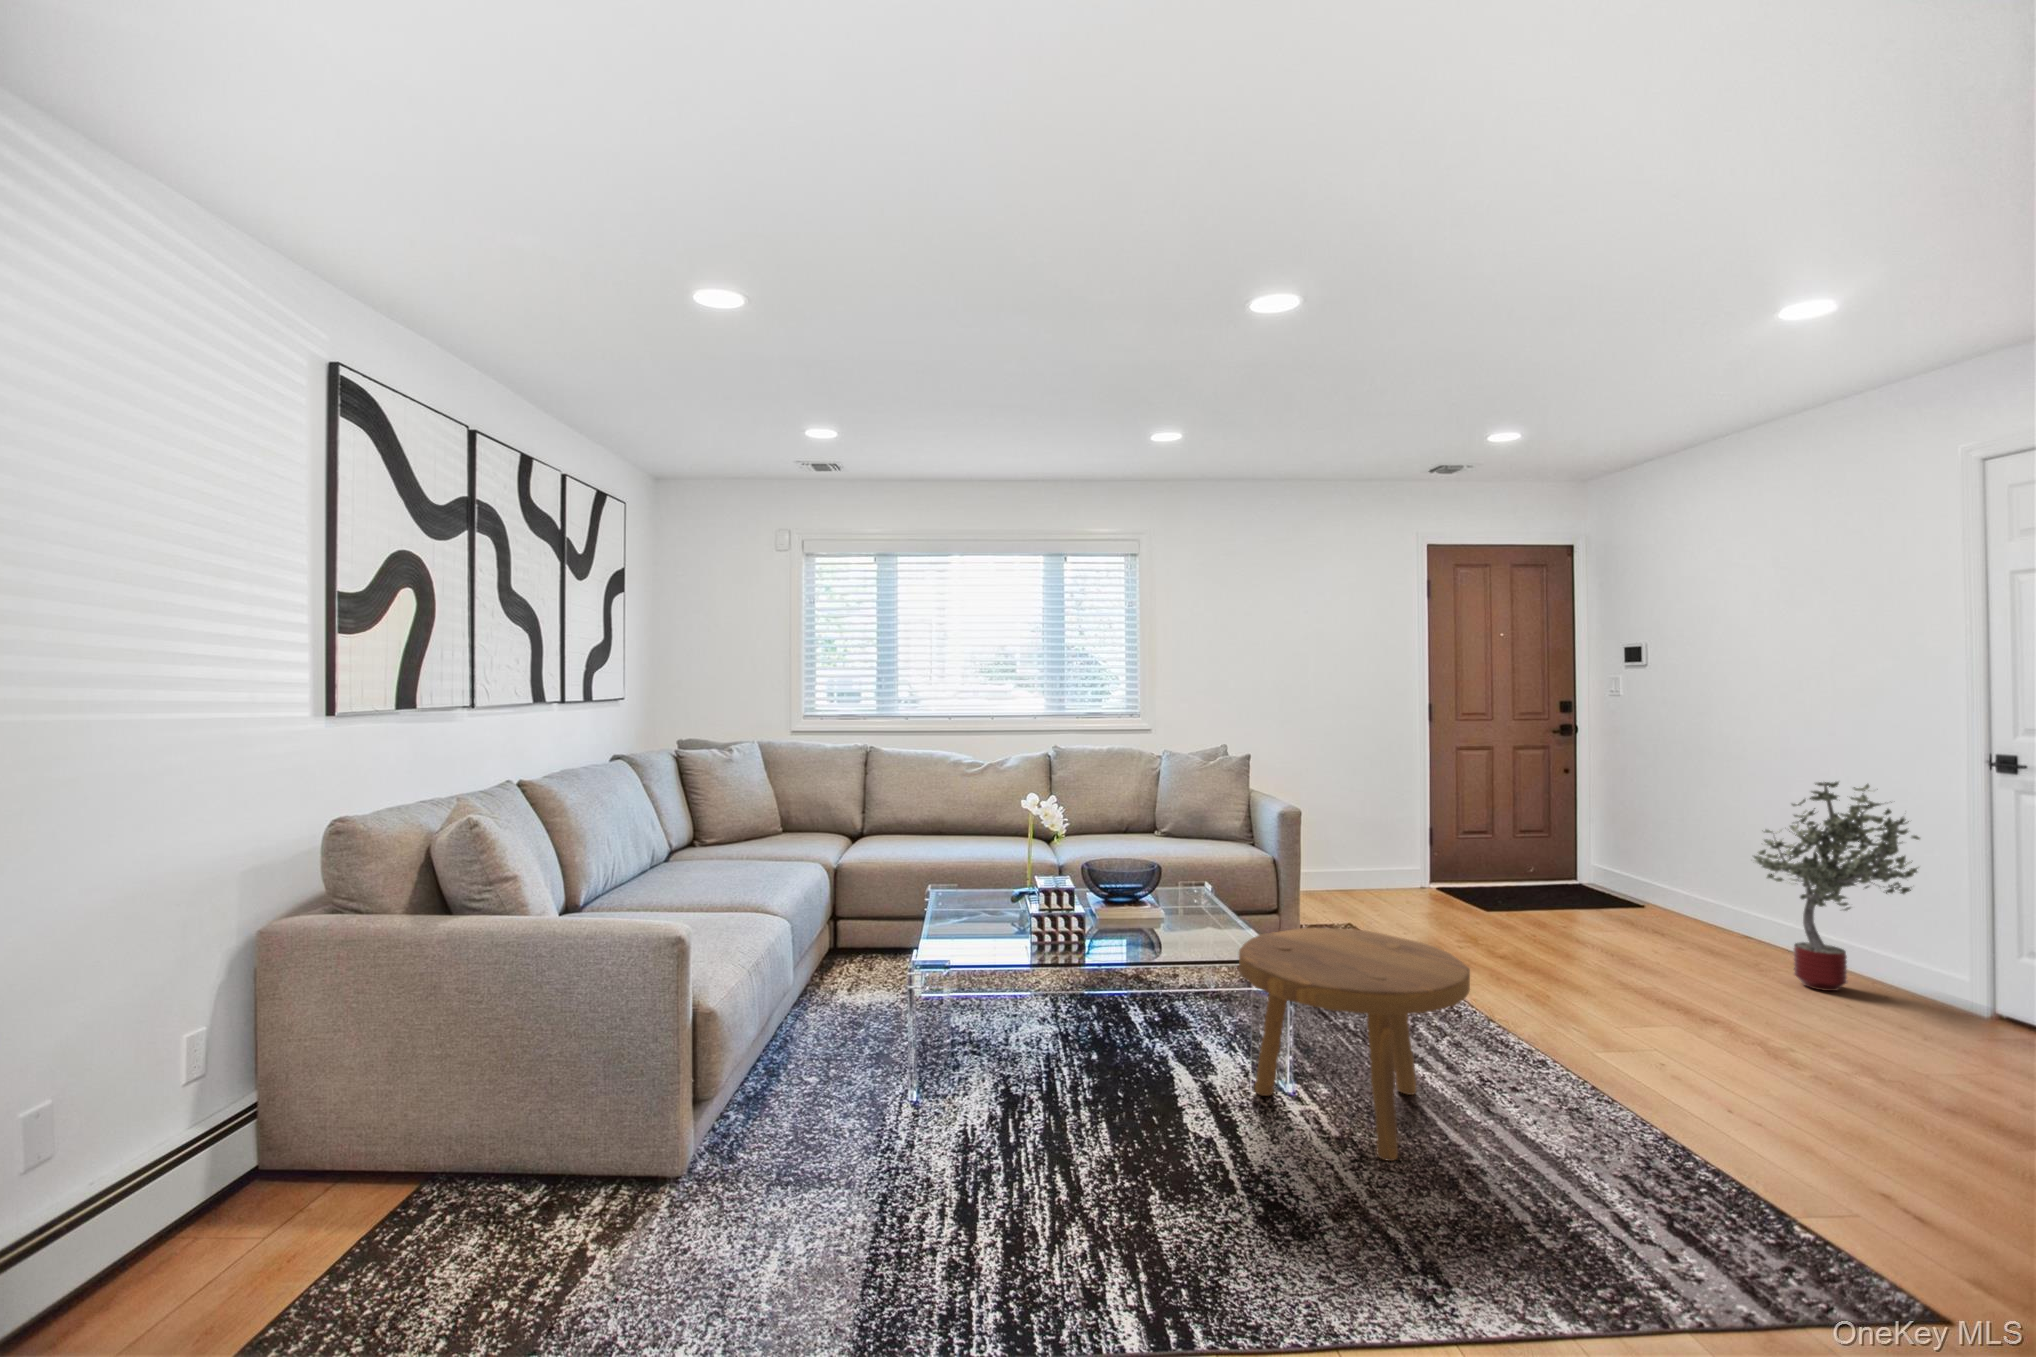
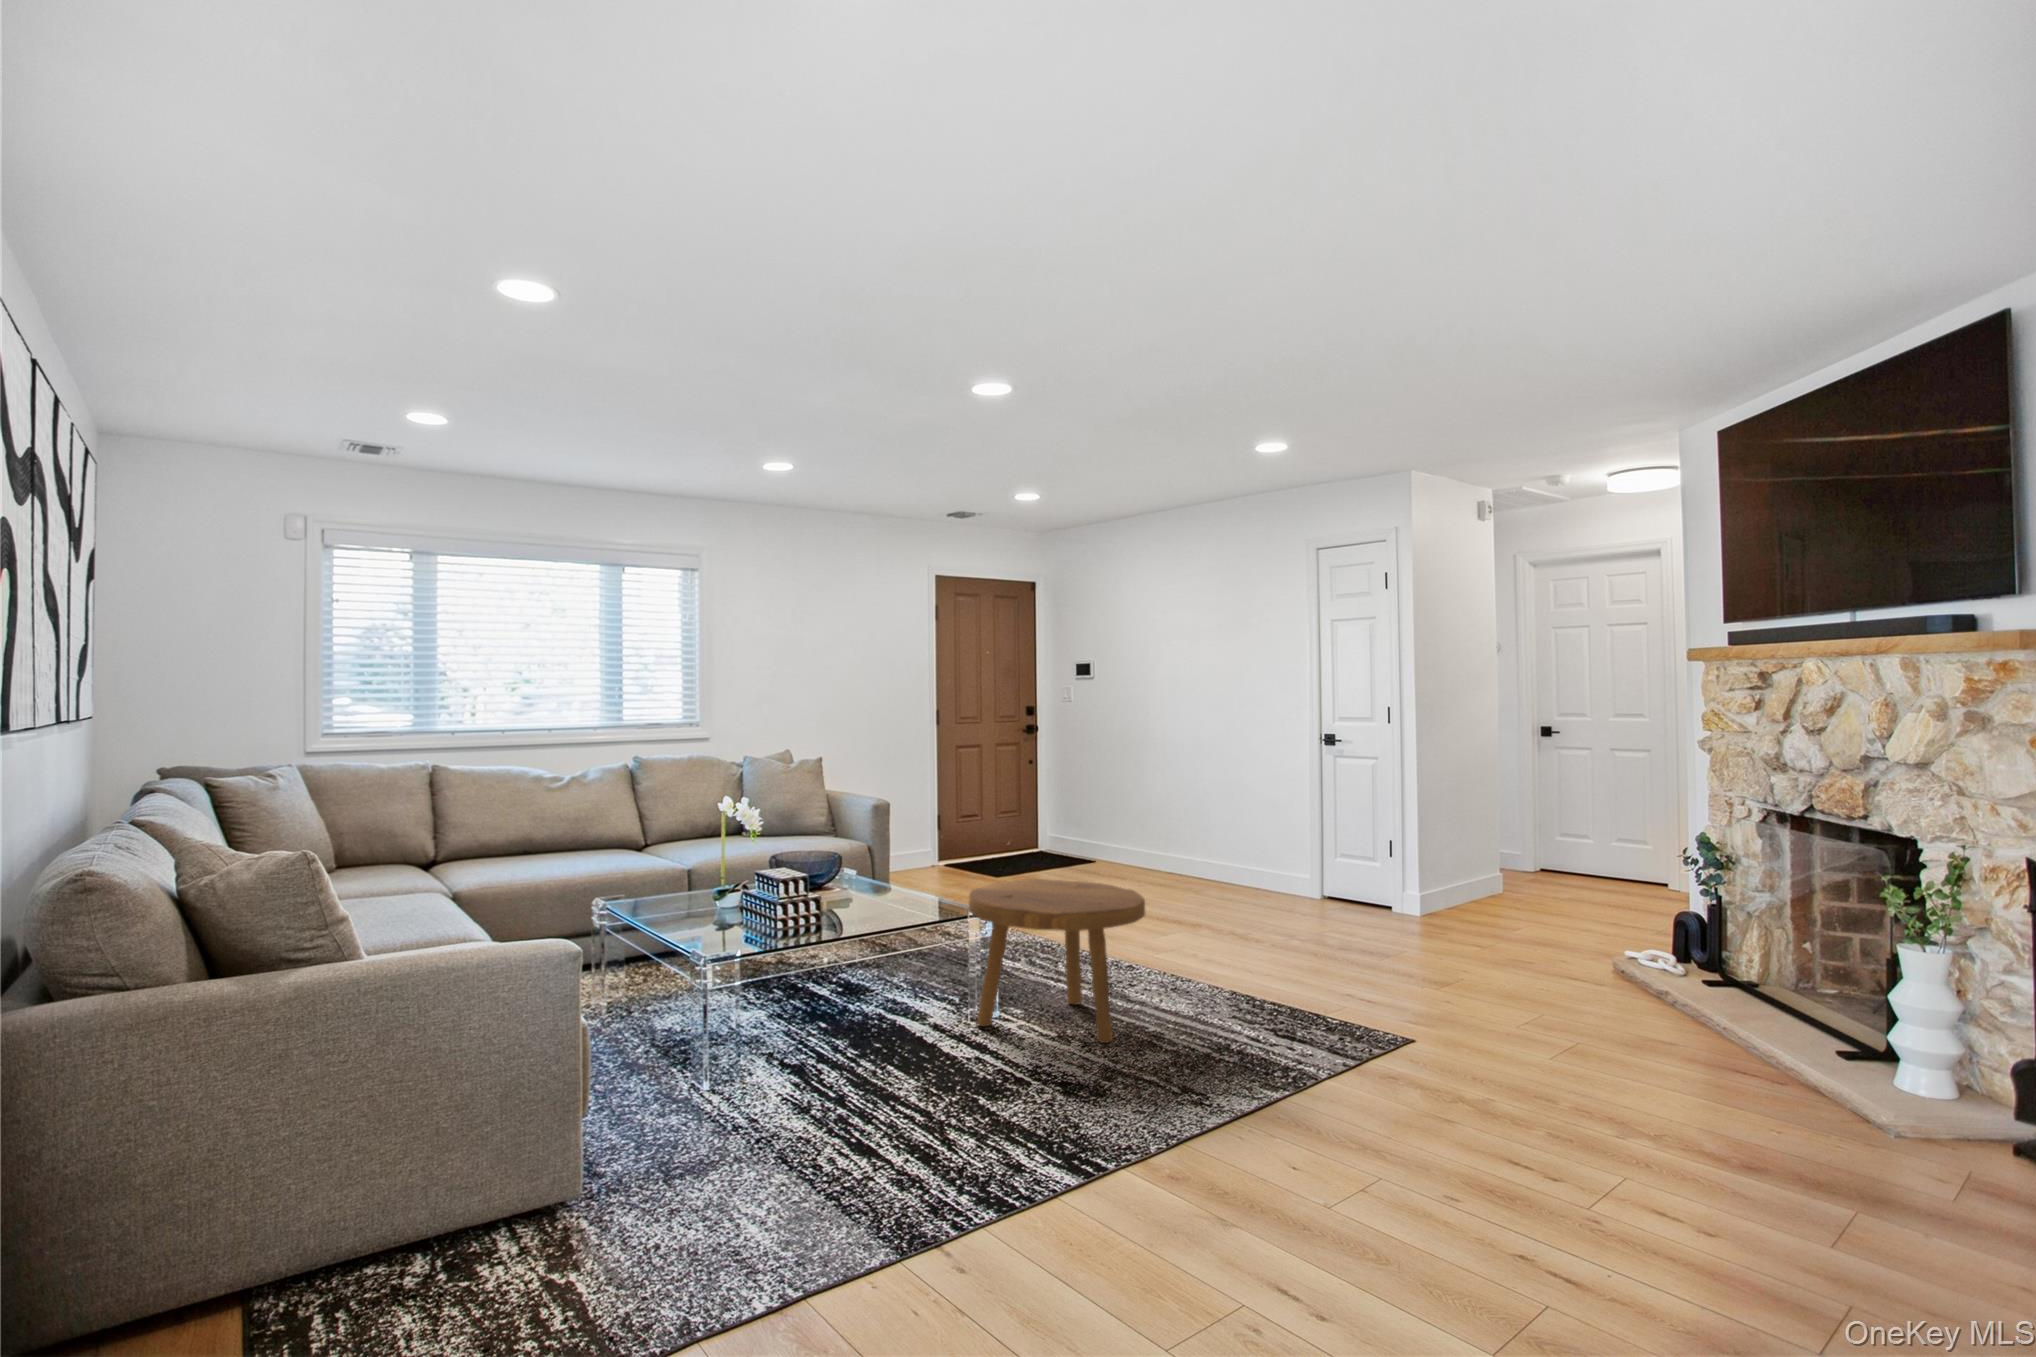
potted tree: present [1754,782,1920,991] -> none [1185,757,1286,905]

